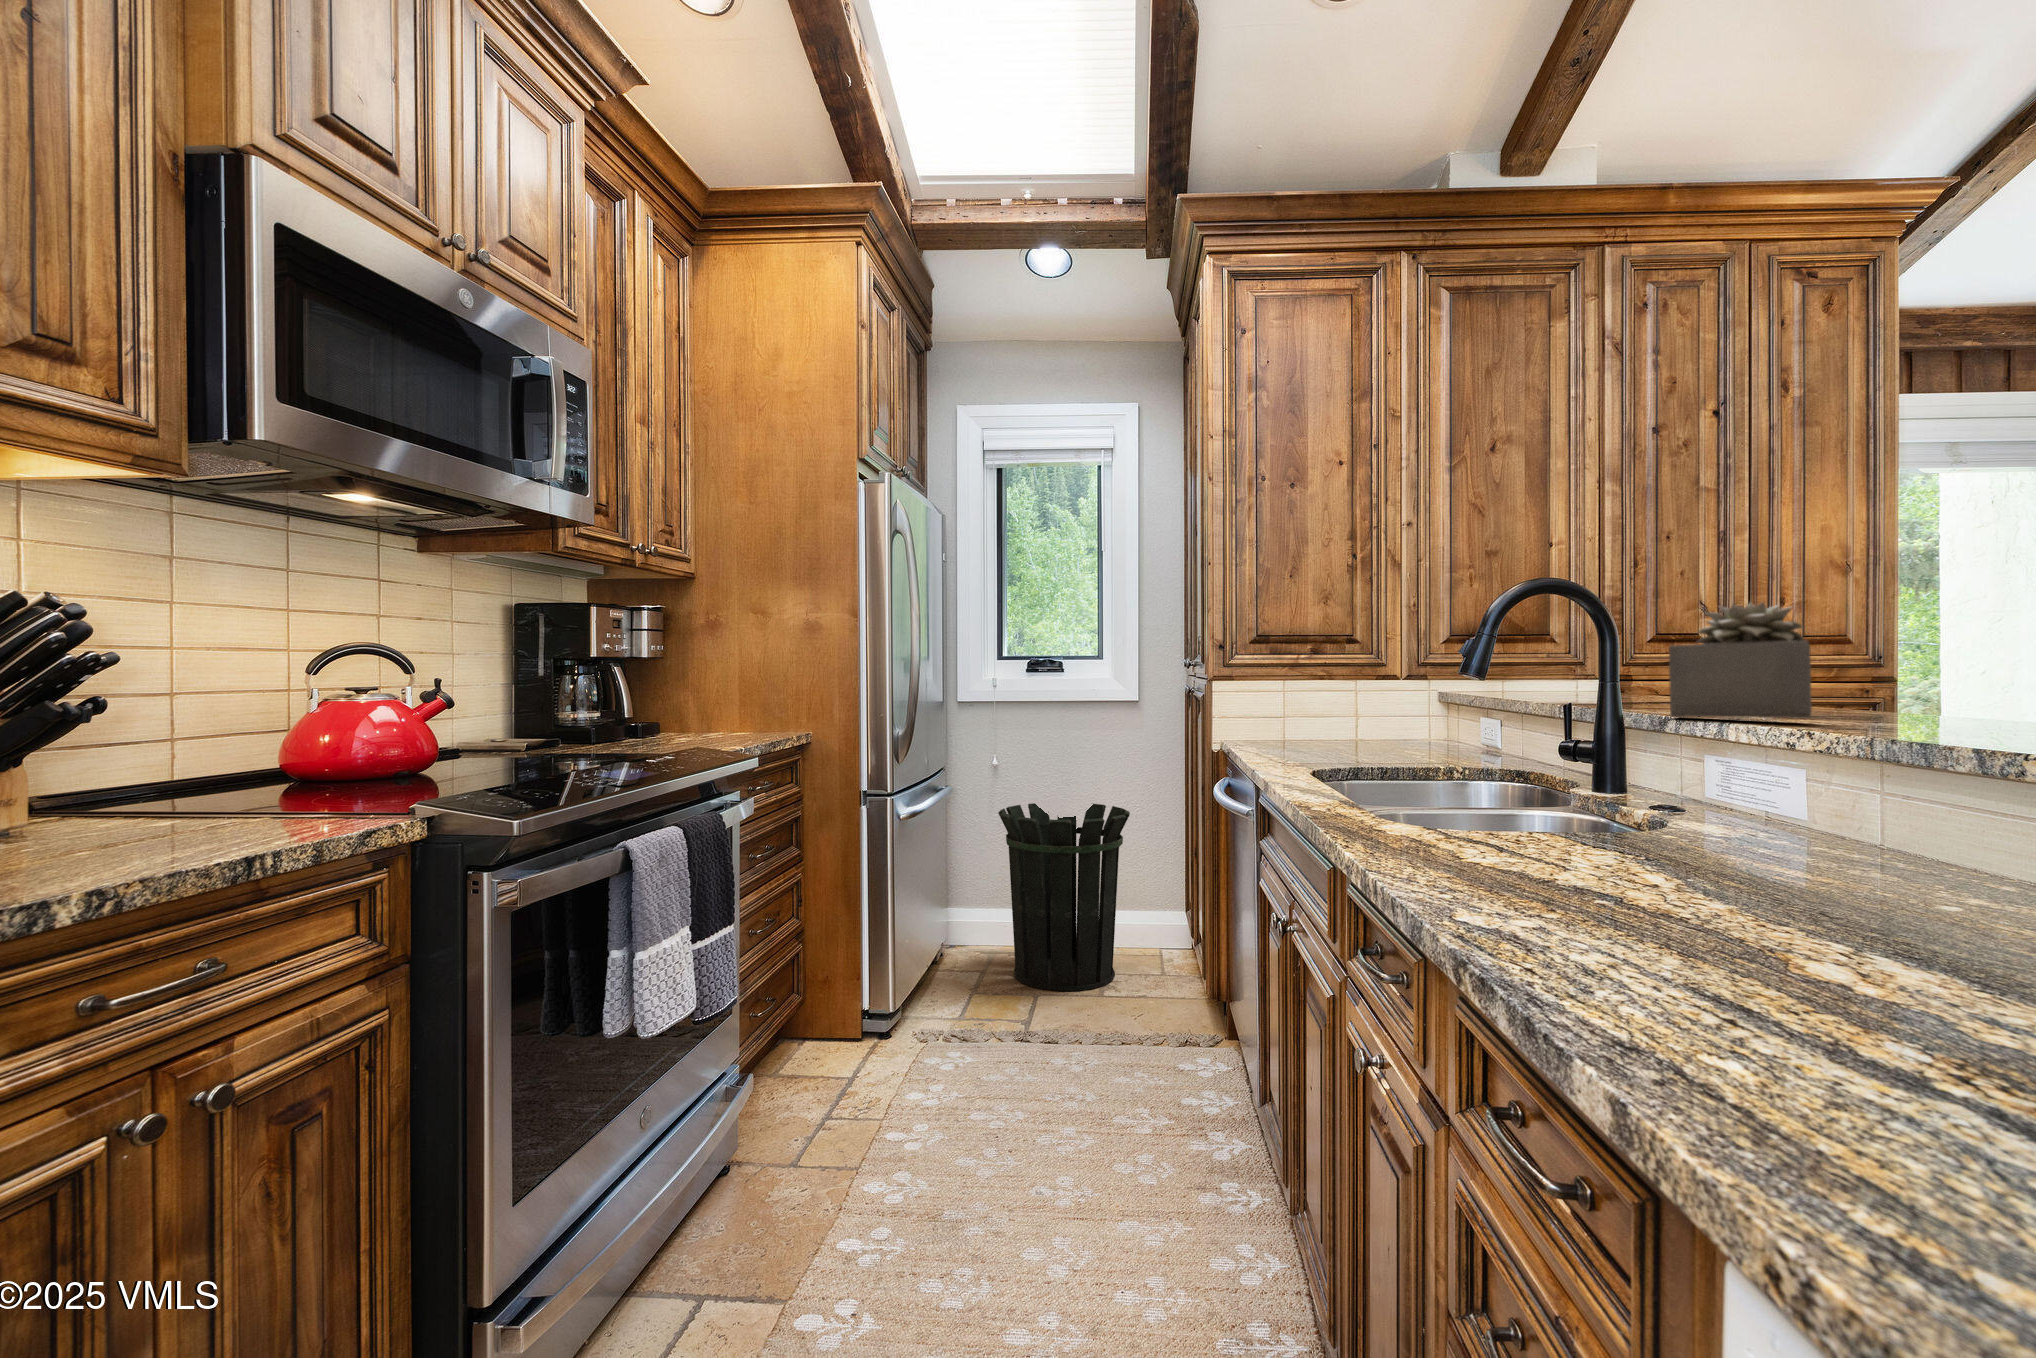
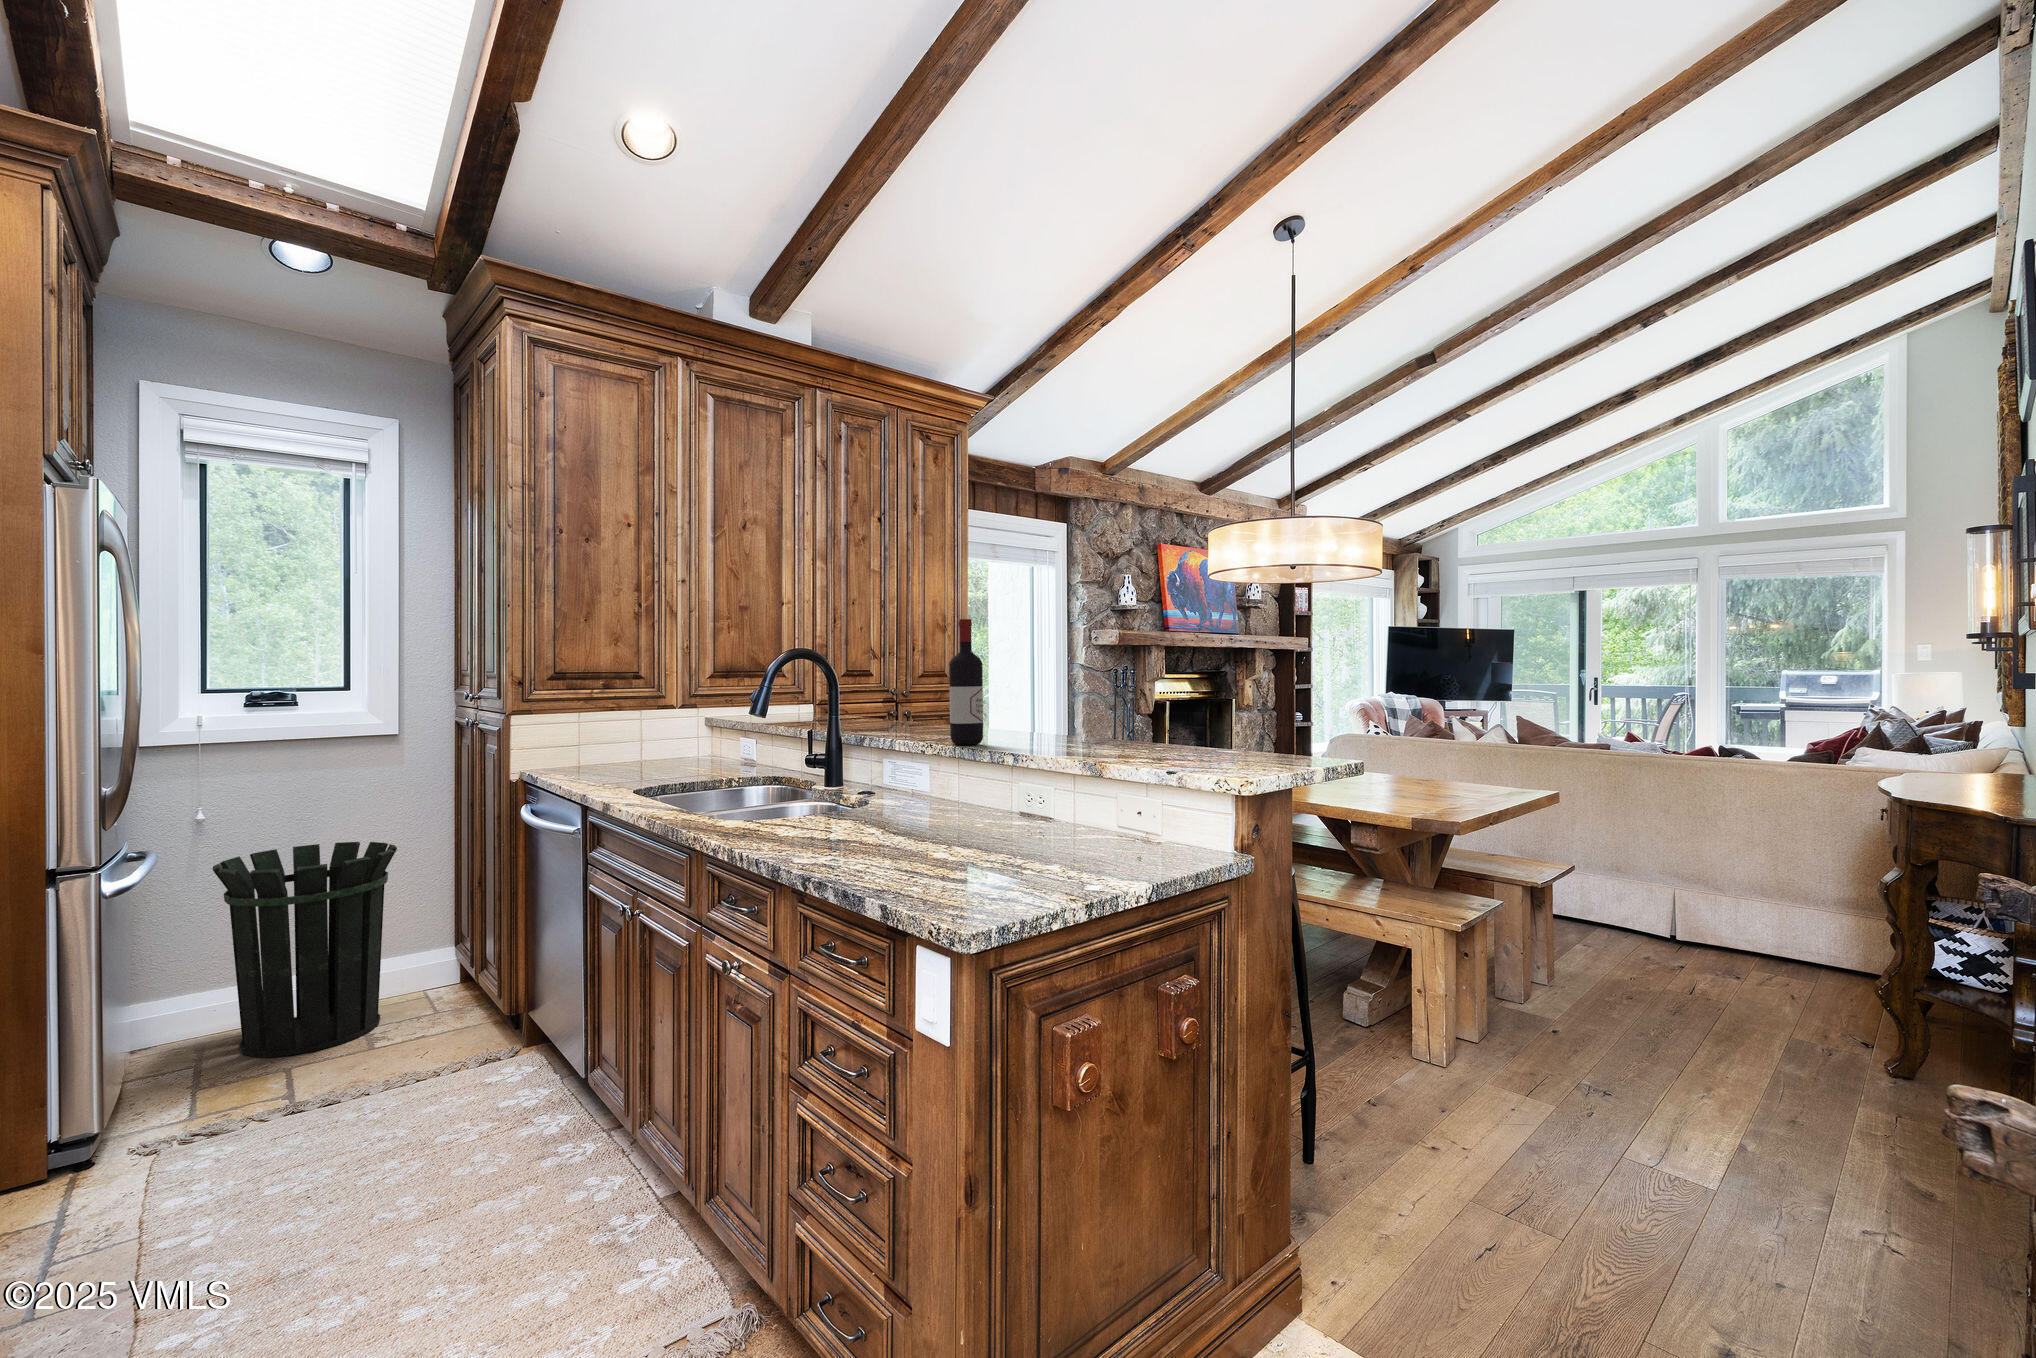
wine bottle: none [1847,492,1934,732] -> present [949,619,983,745]
succulent plant: present [1669,602,1812,718] -> none [868,669,935,739]

